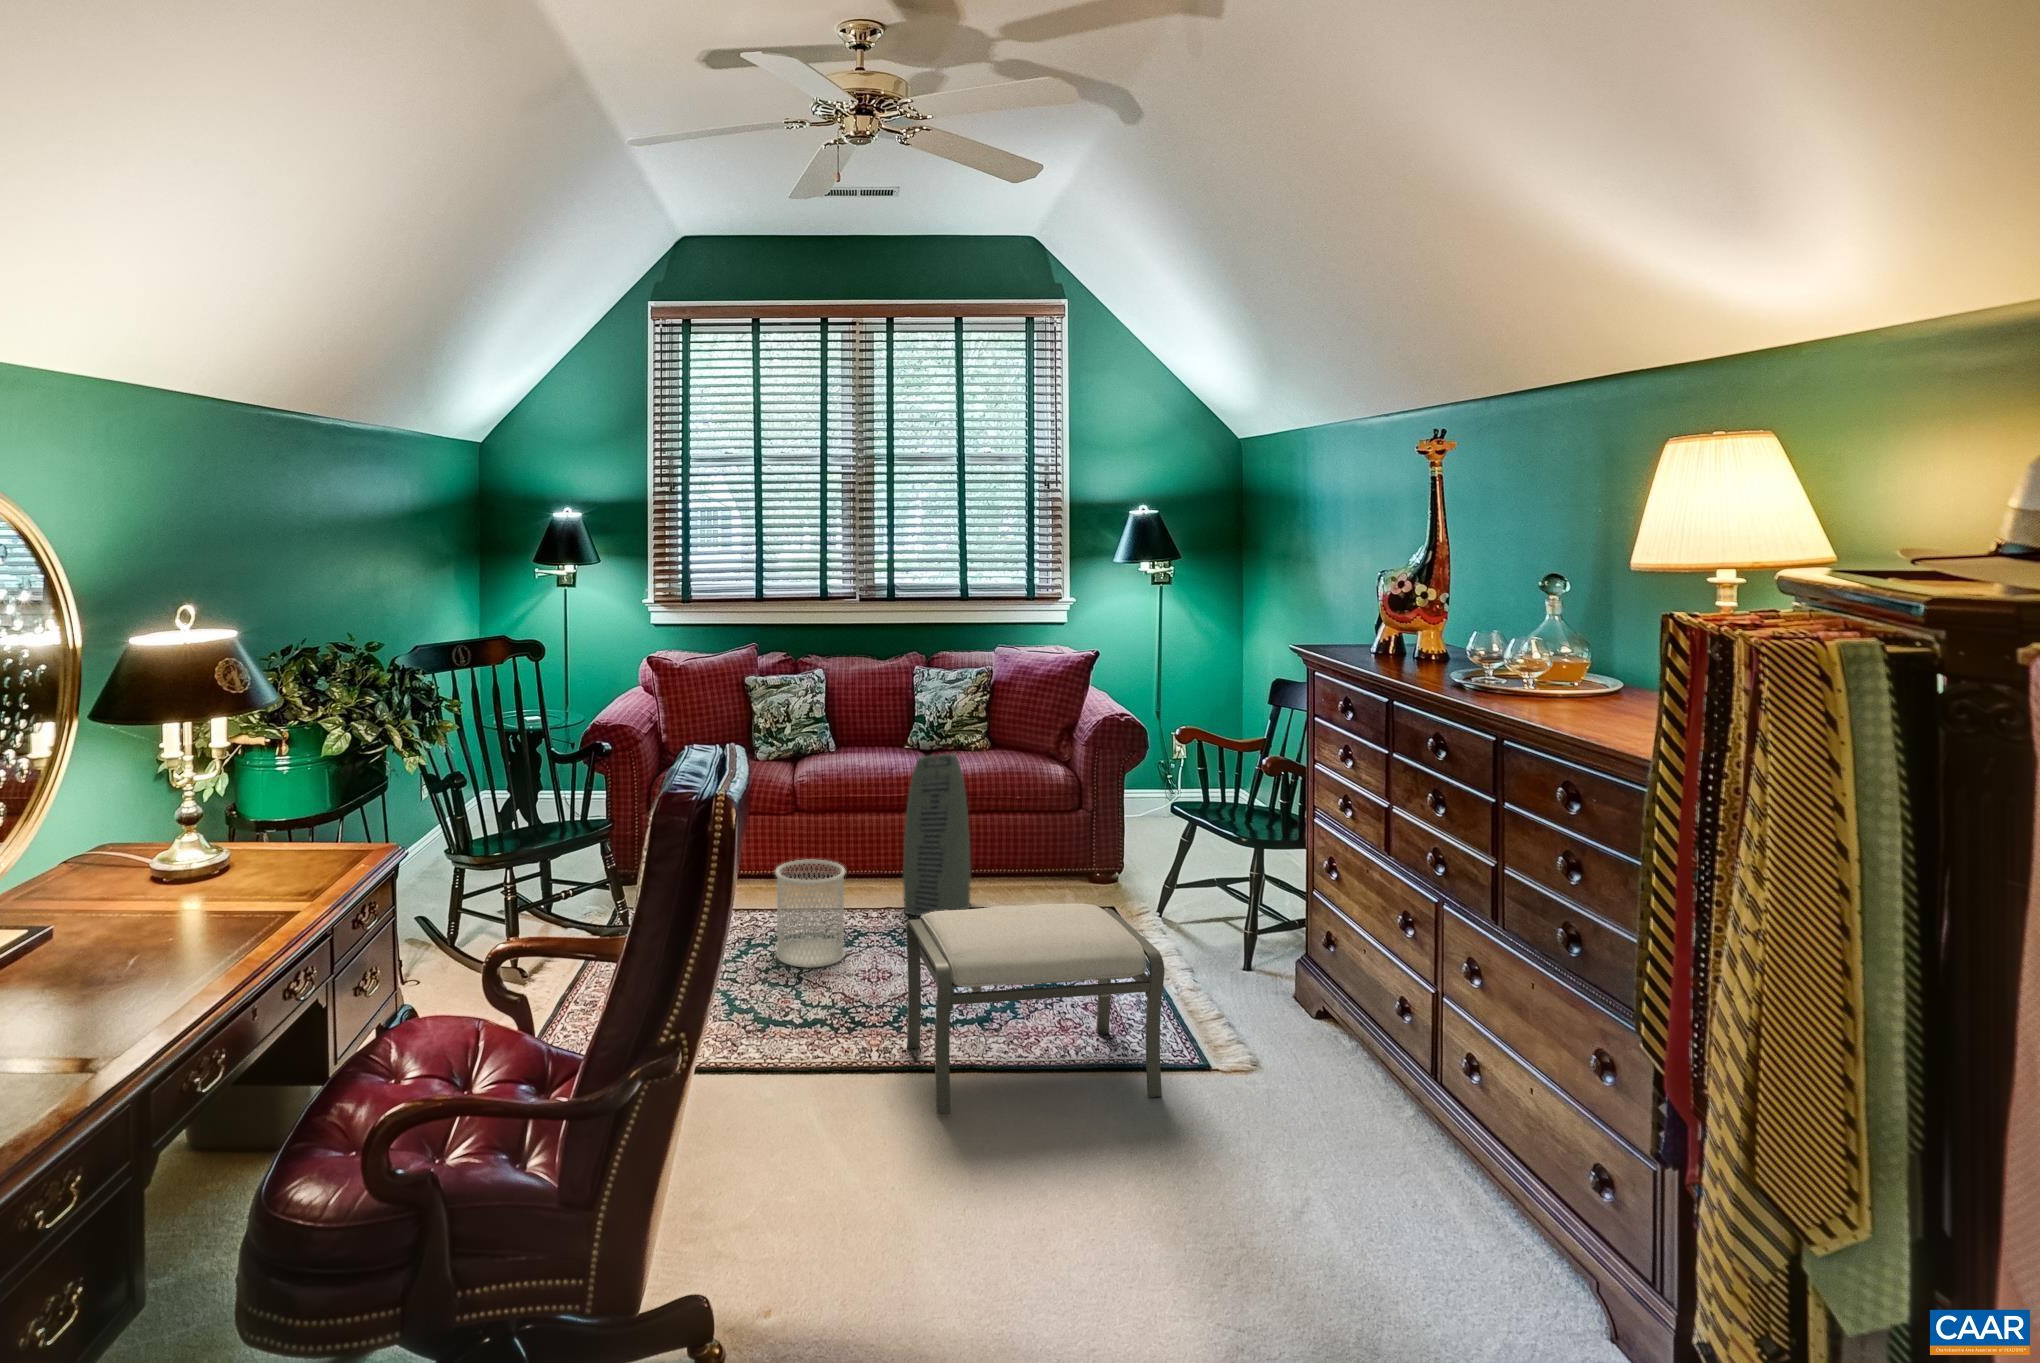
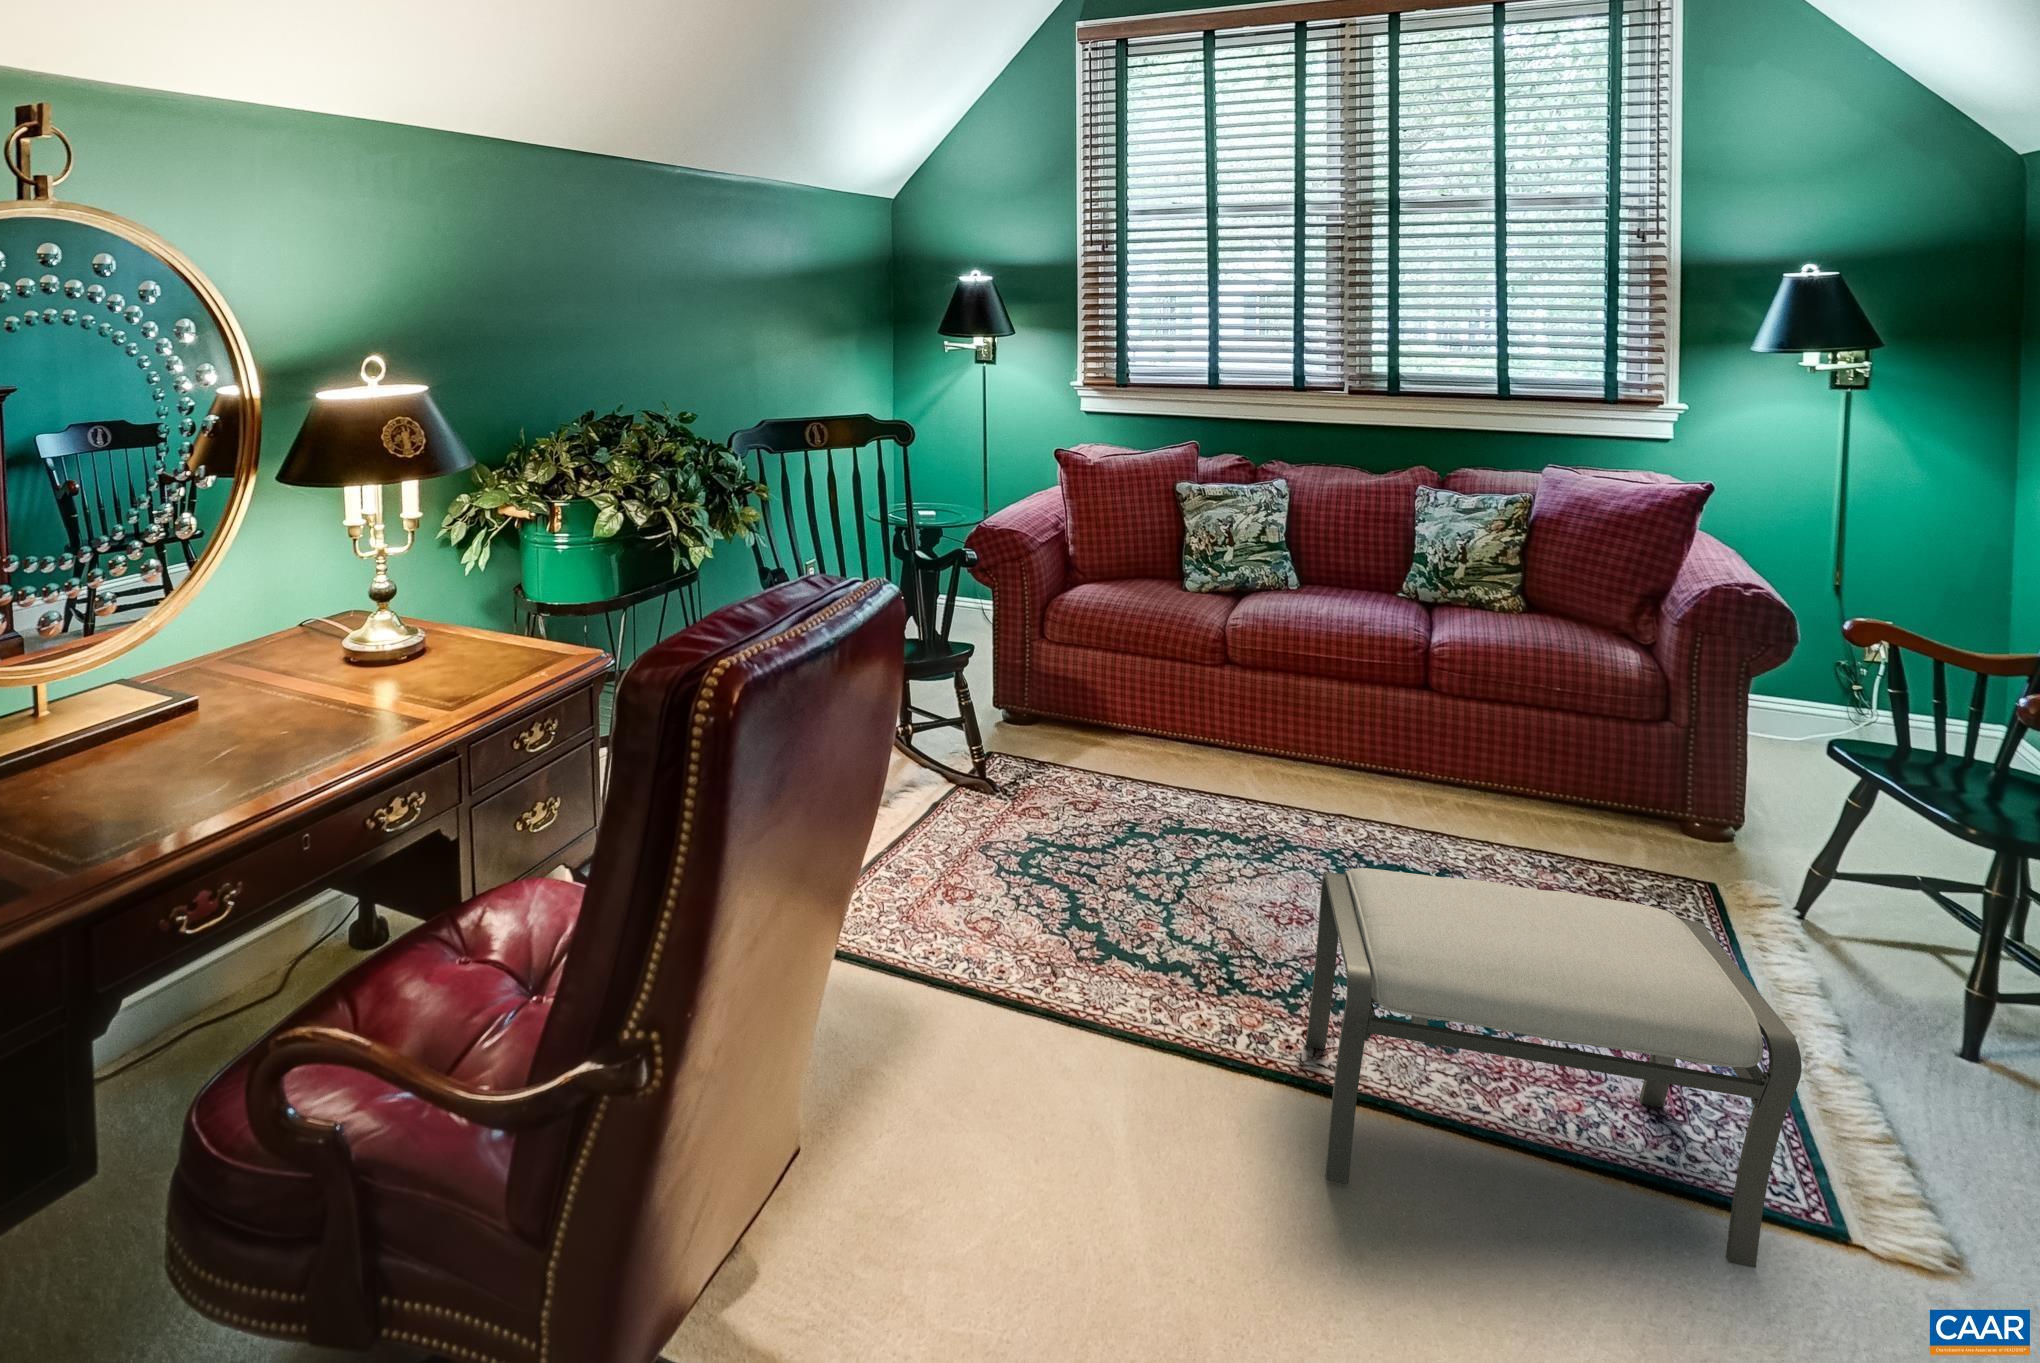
air purifier: present [903,754,971,916] -> none [1353,618,1470,851]
wastebasket: present [775,860,846,968] -> none [1154,737,1261,884]

